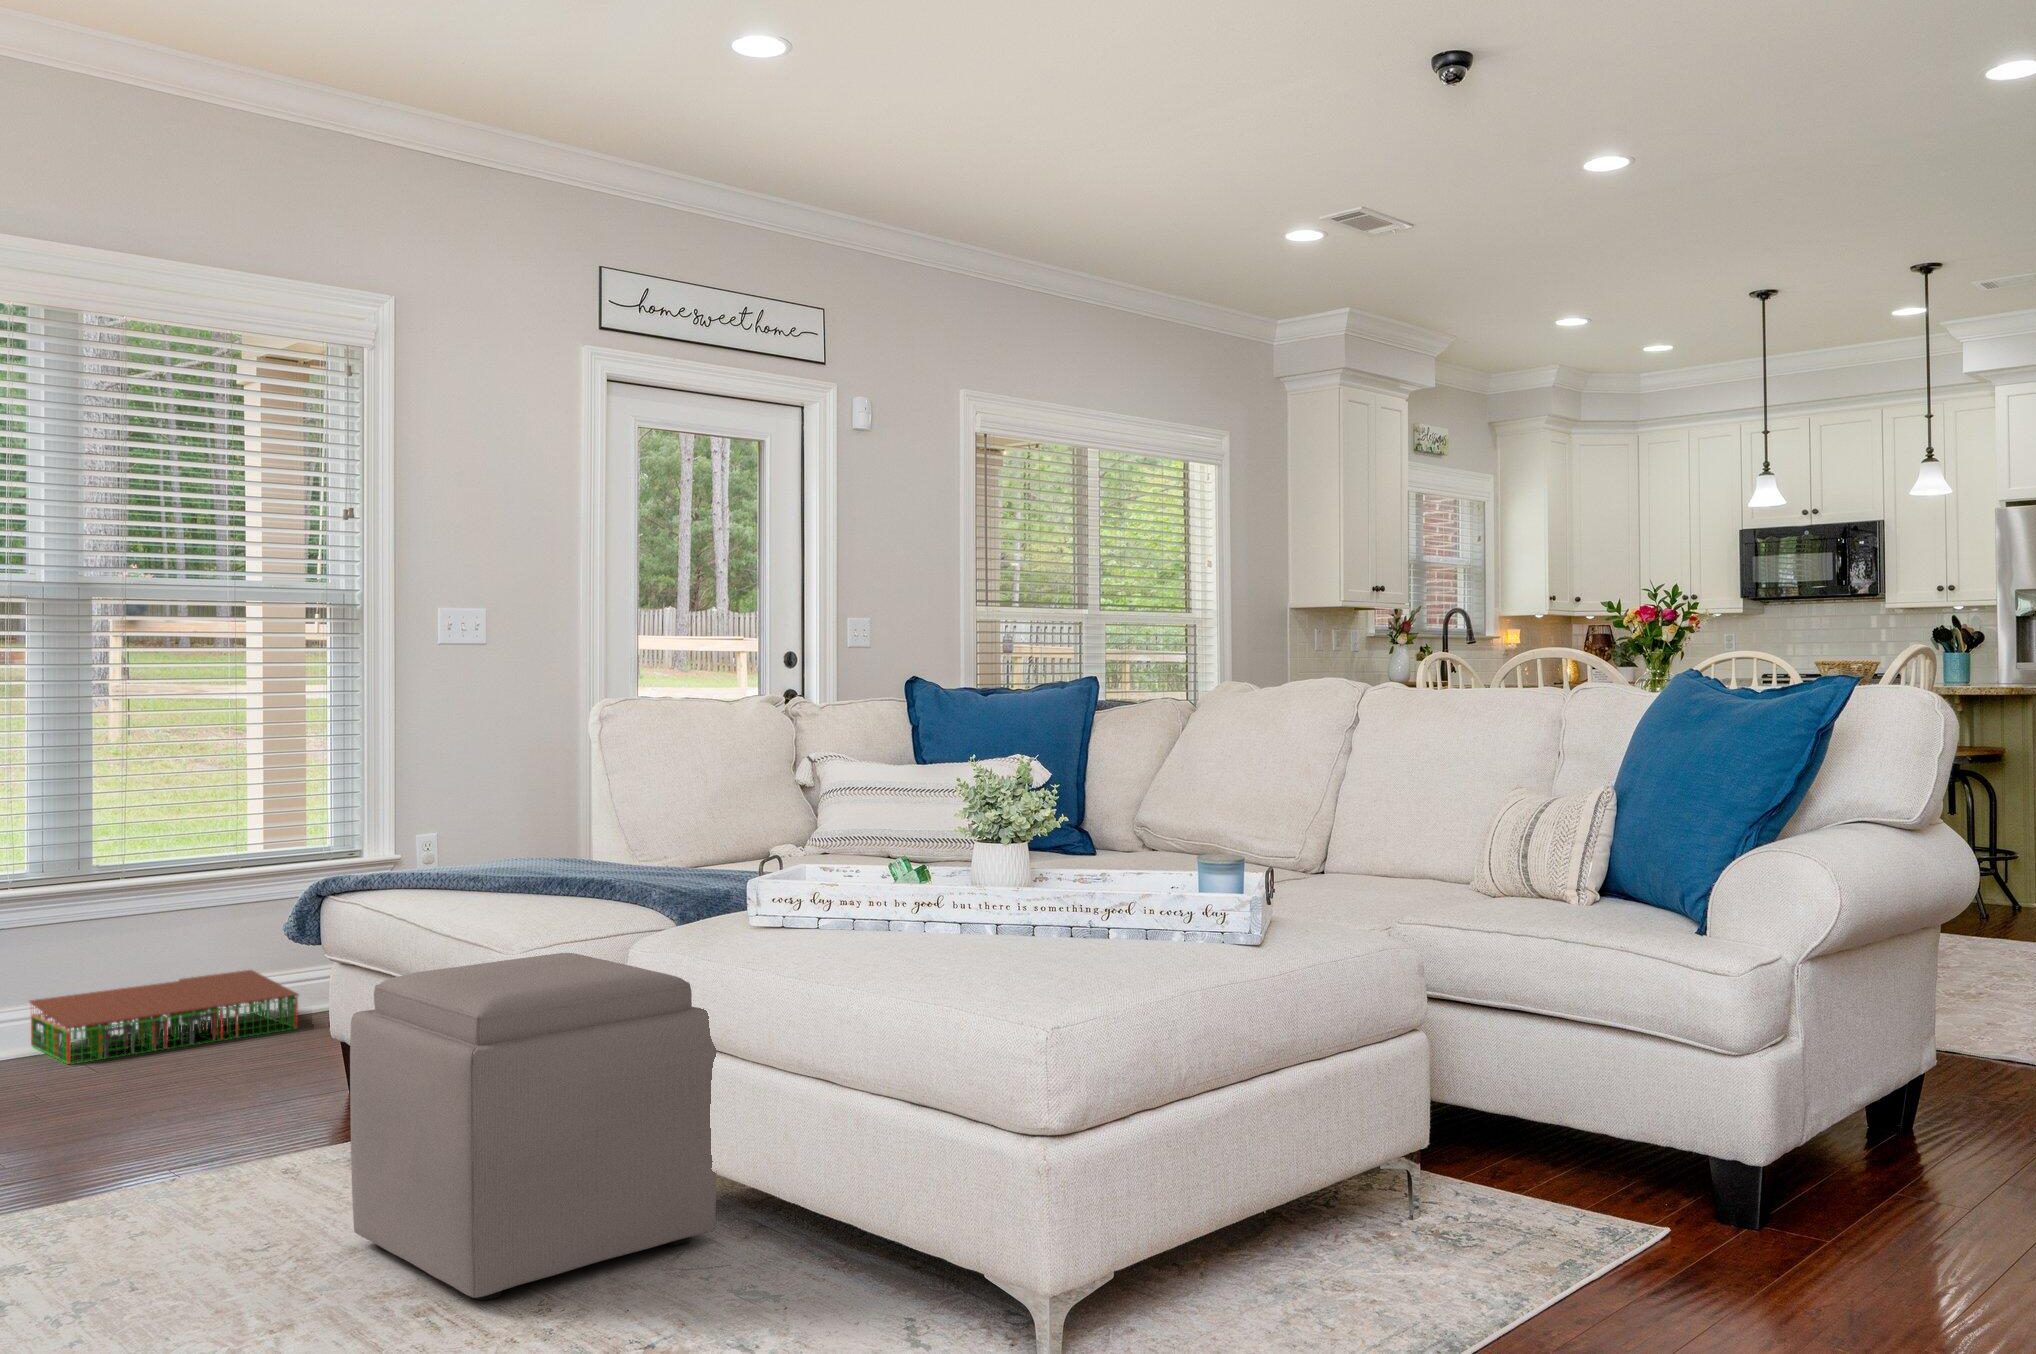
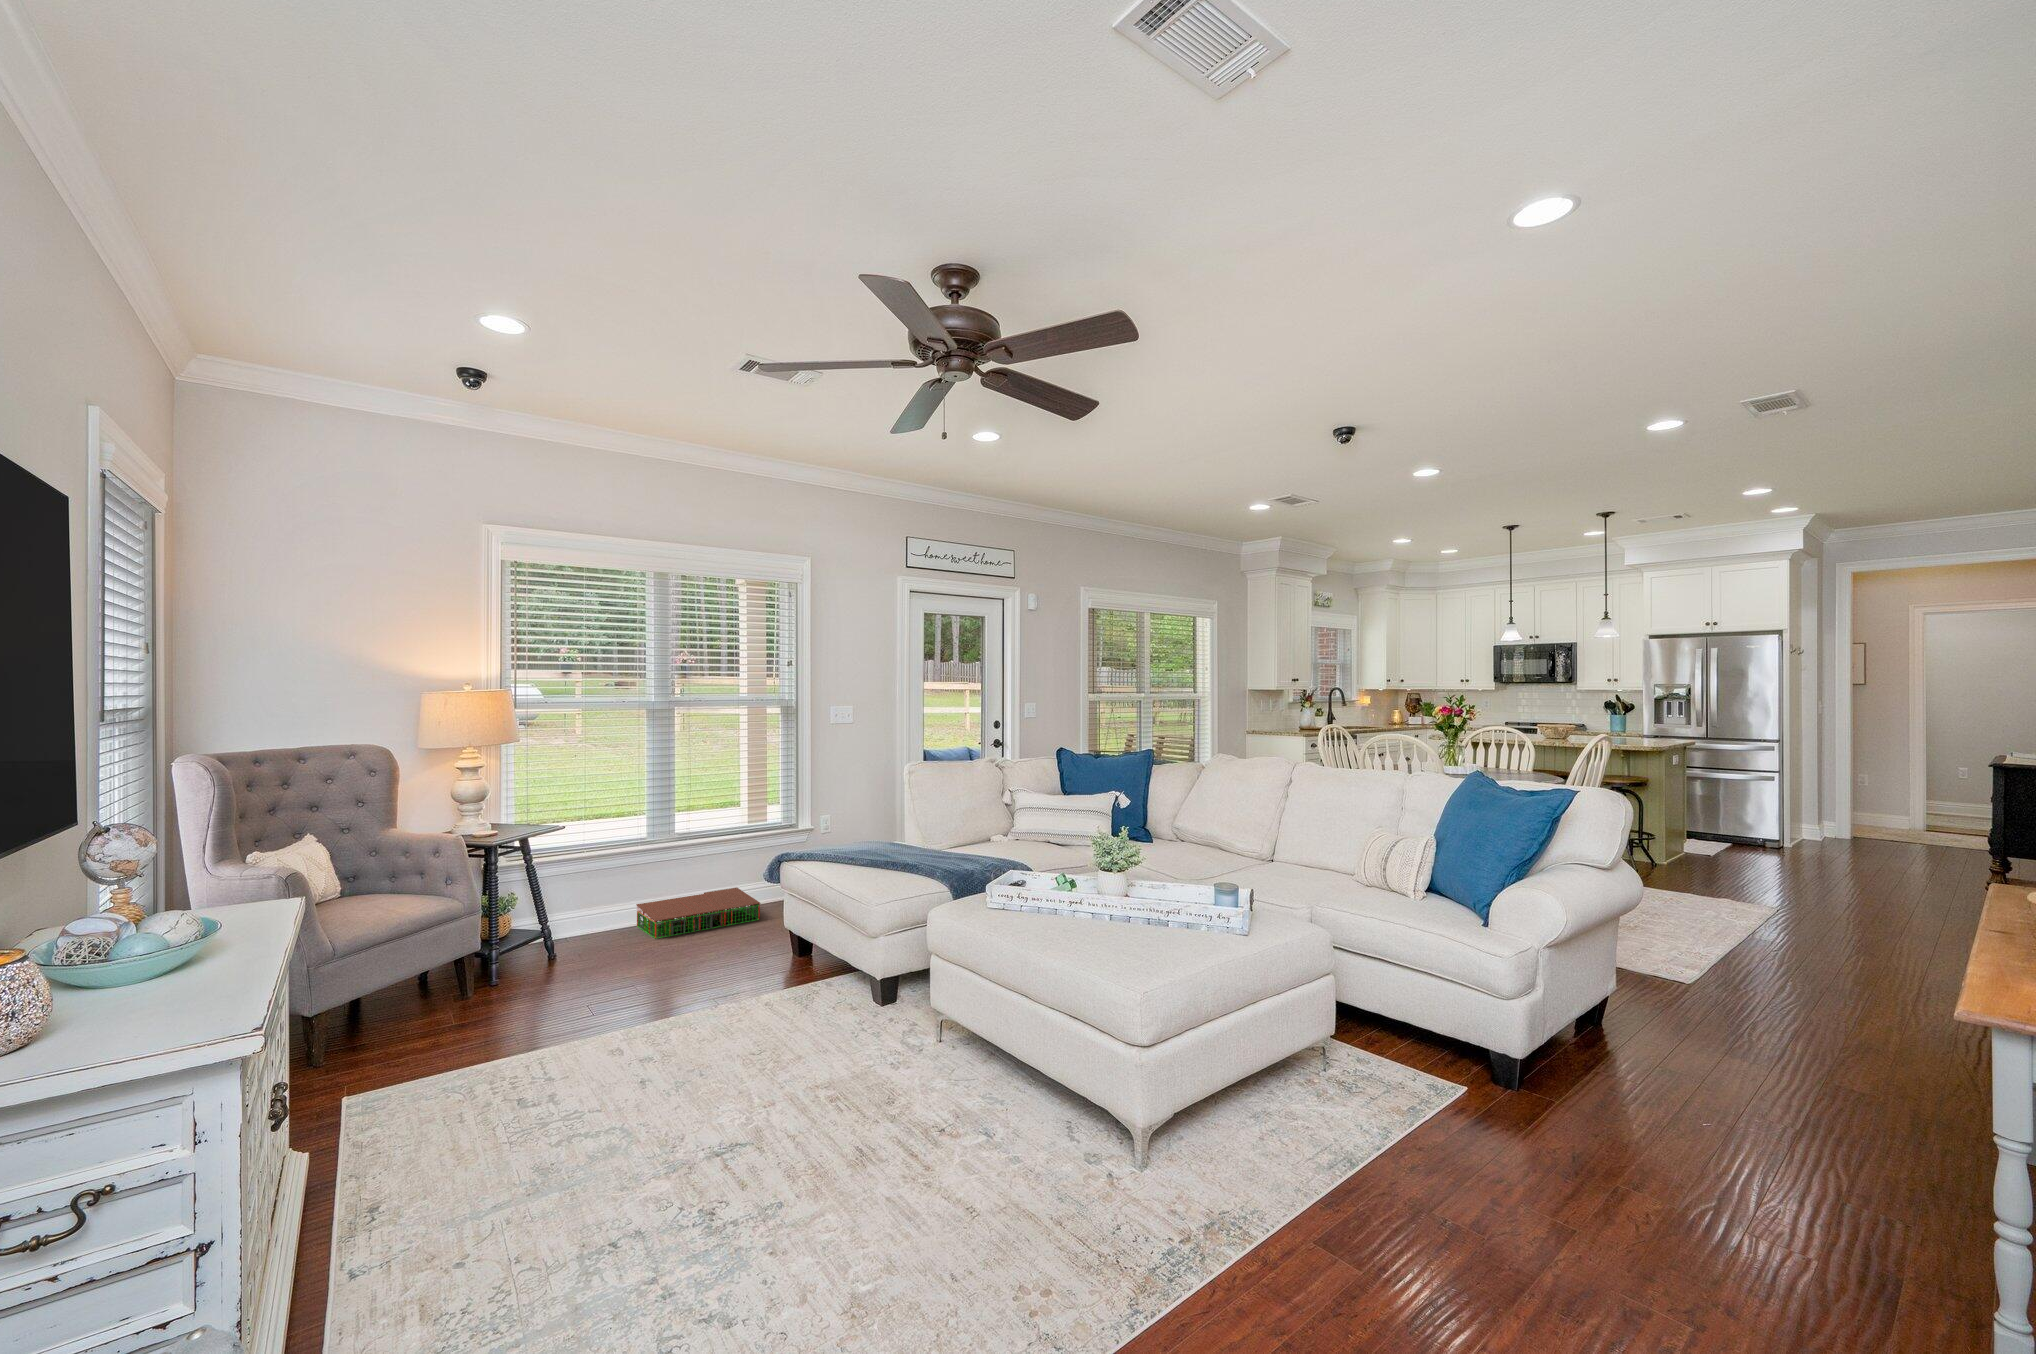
ottoman: present [350,953,717,1300] -> none [801,915,976,1098]

